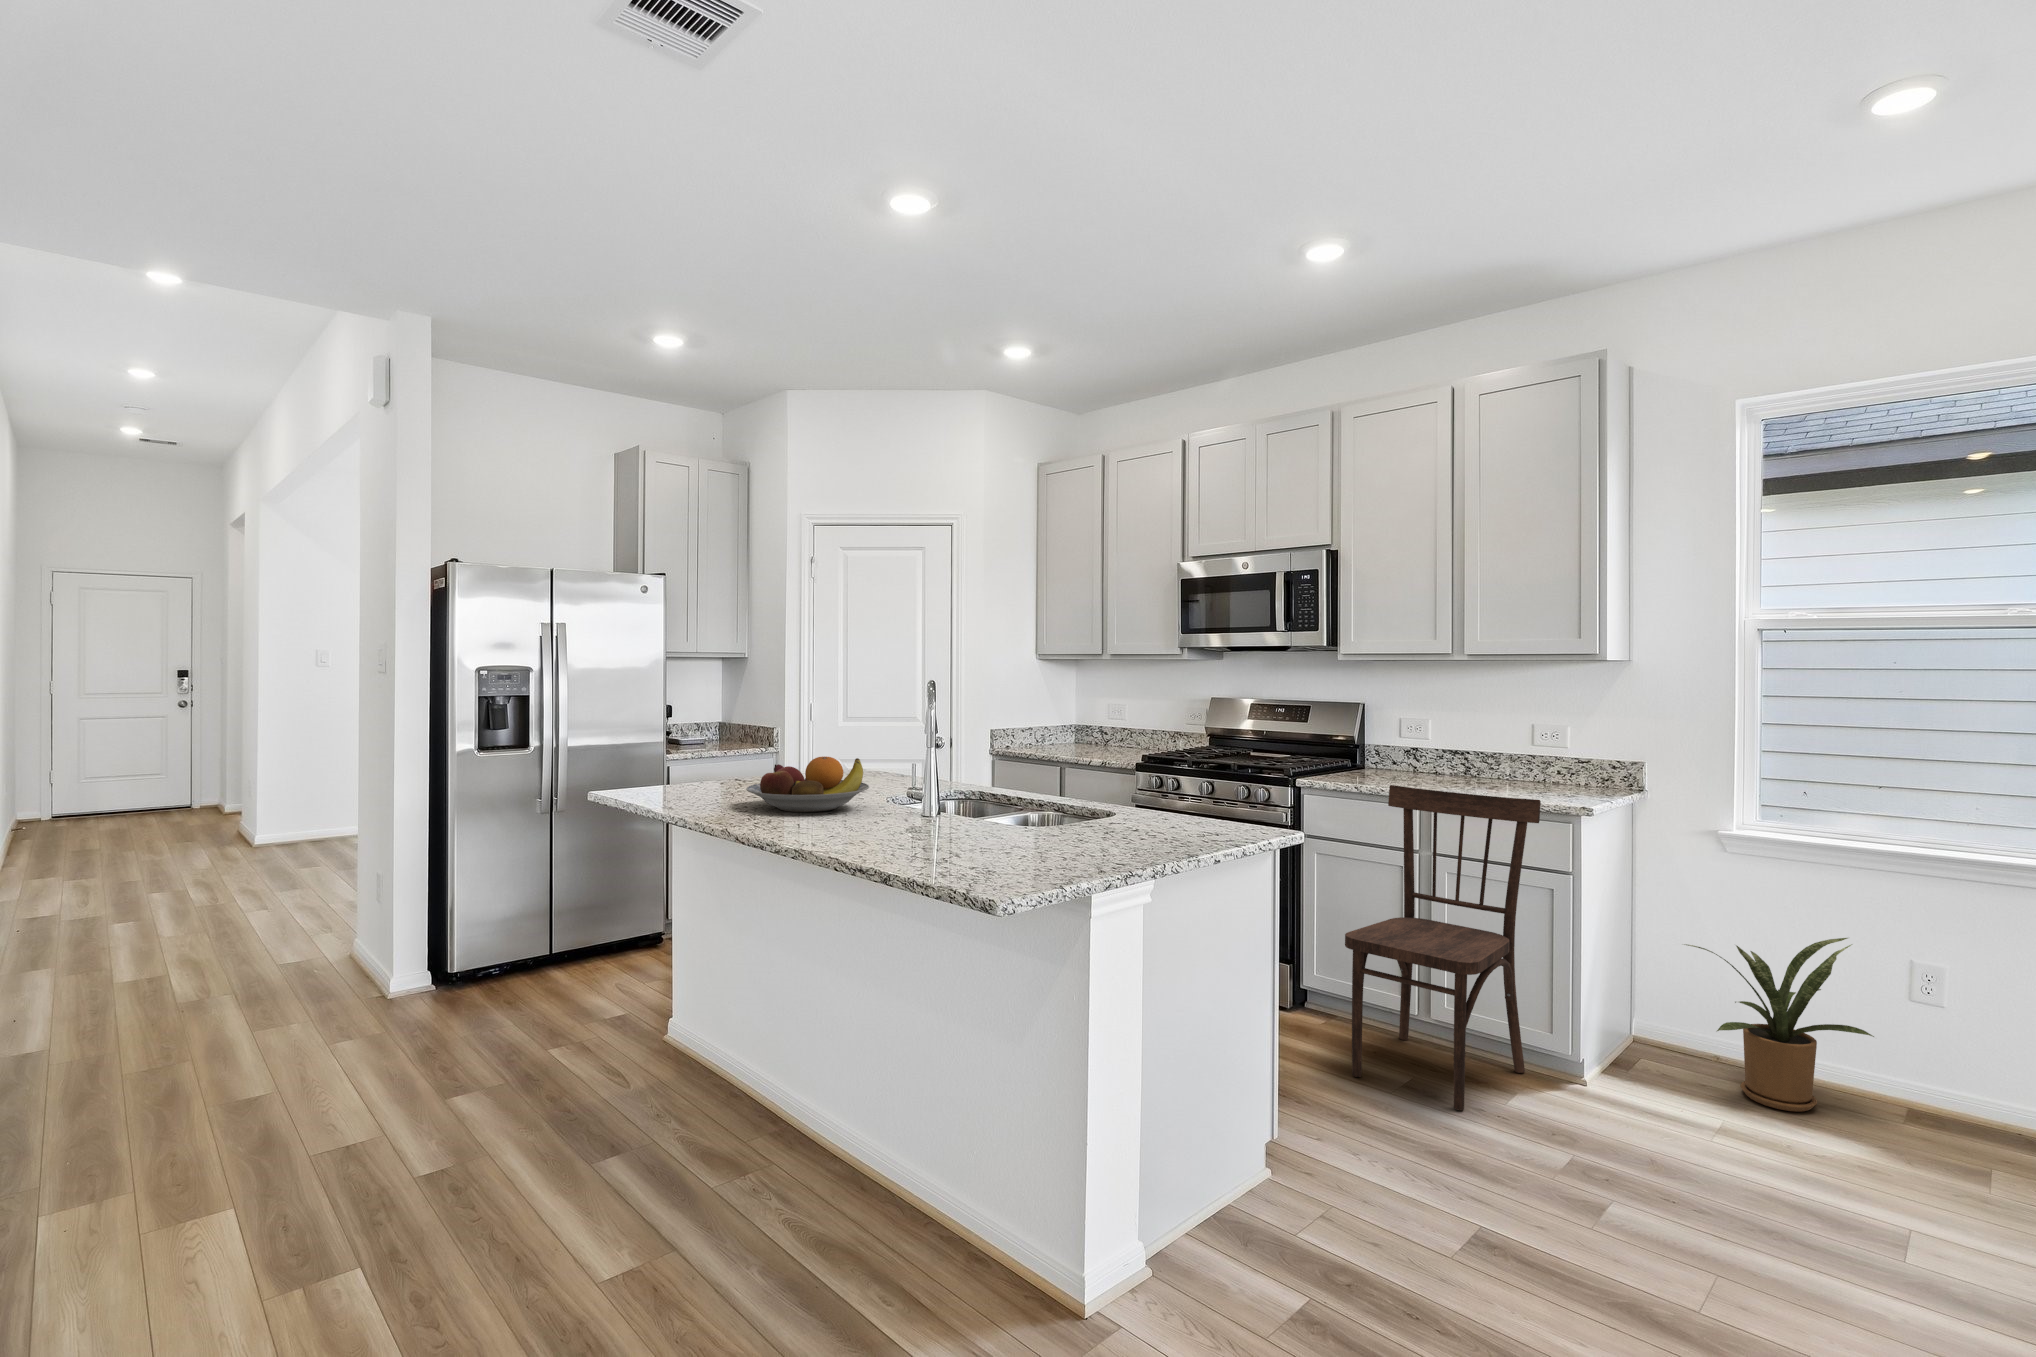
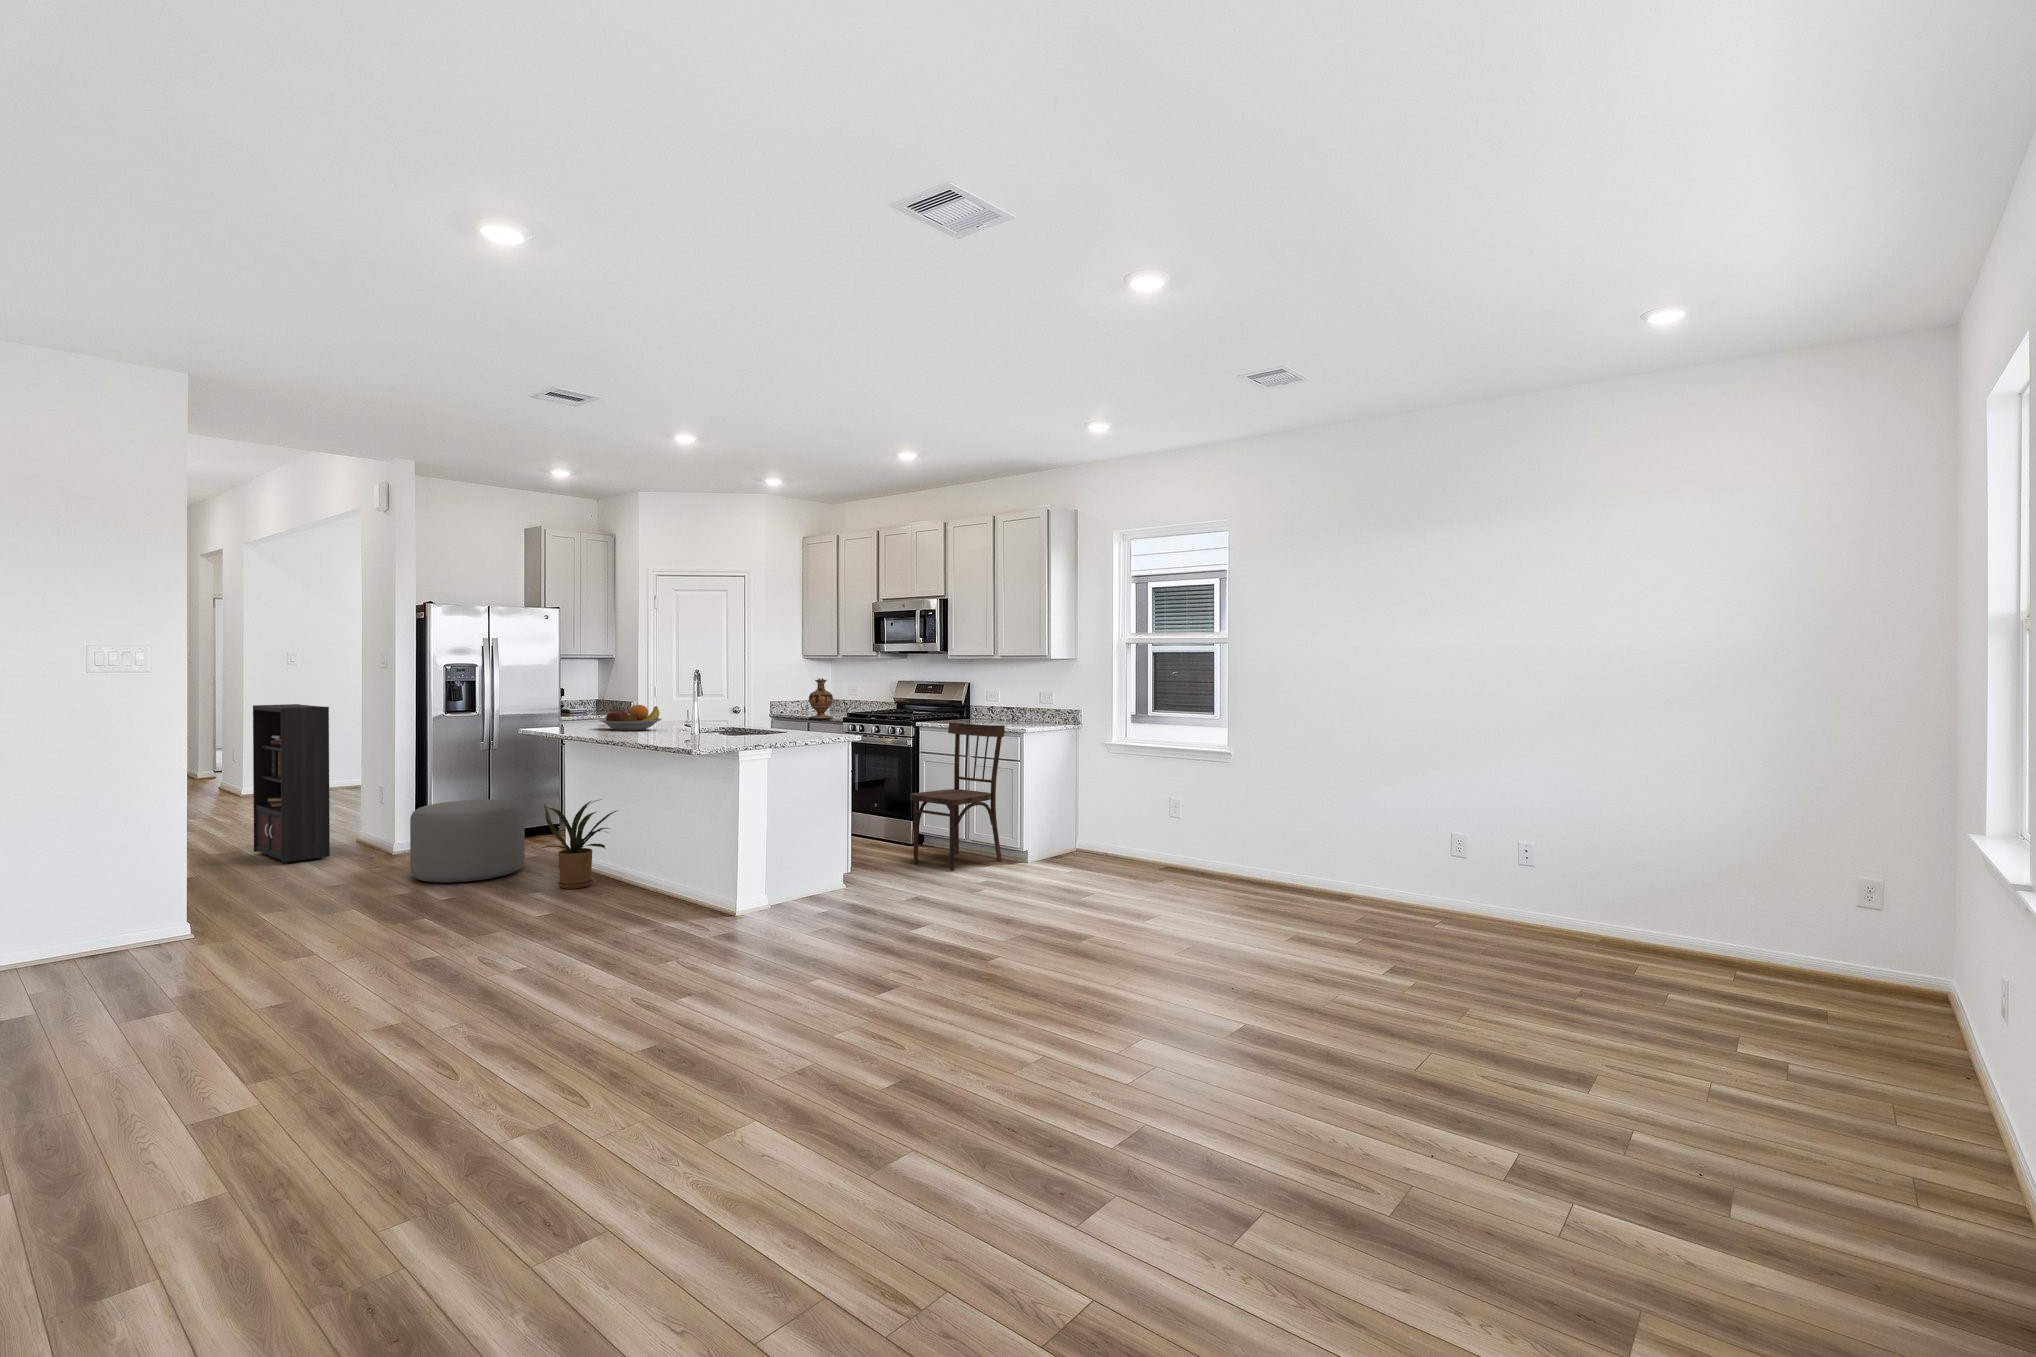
vase: none [1051,690,1091,758] -> present [809,678,833,720]
bookcase: none [154,735,346,1031] -> present [253,704,374,863]
ottoman: none [379,926,600,1119] -> present [410,799,525,882]
house plant: present [1686,938,1874,1112] -> present [542,799,616,889]

